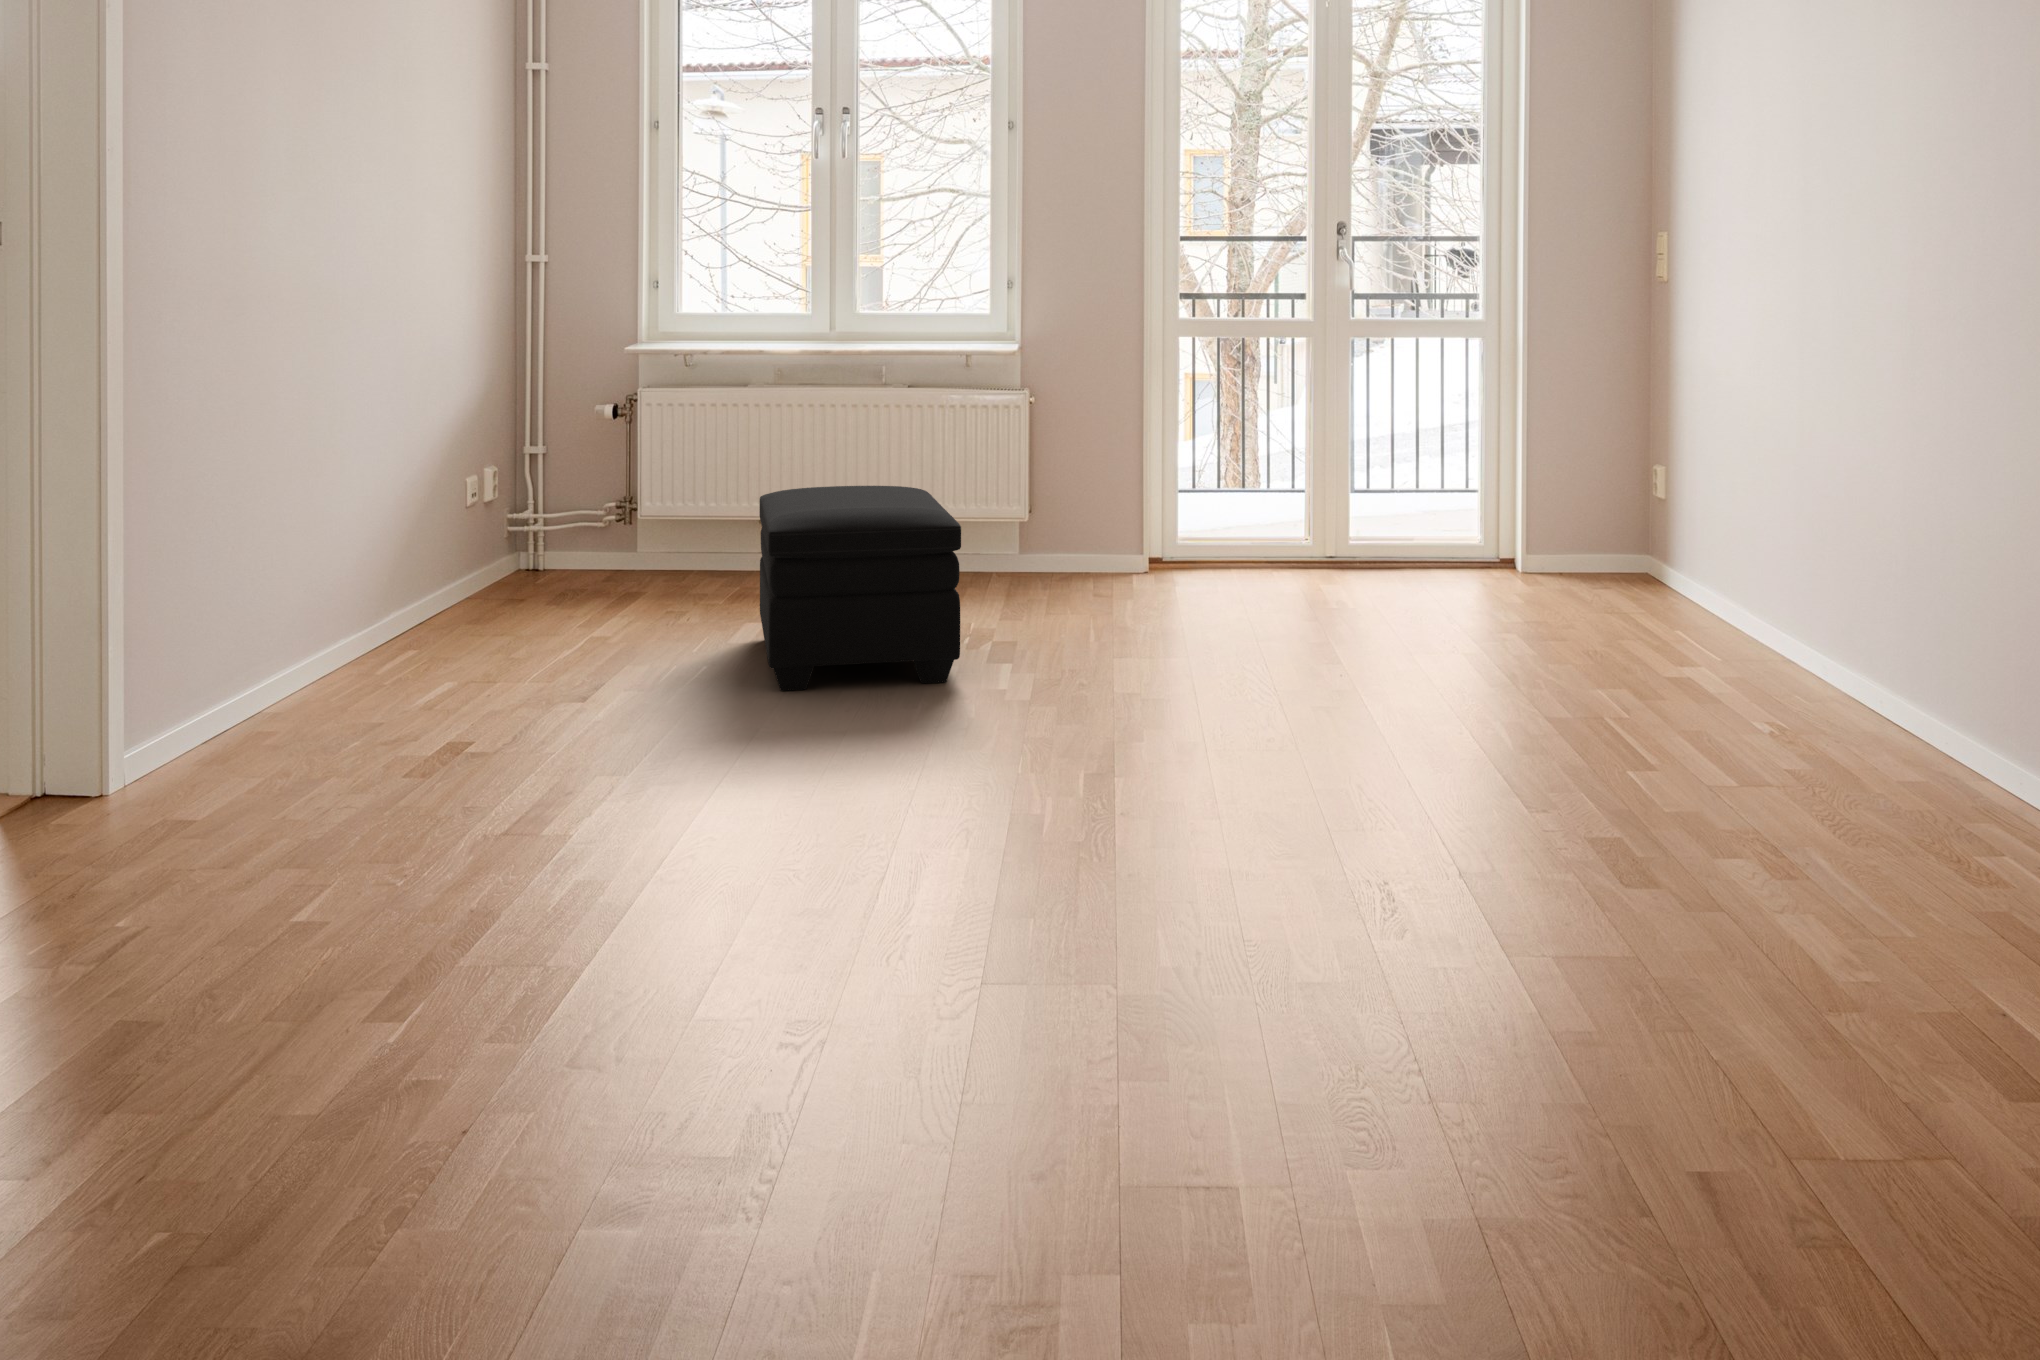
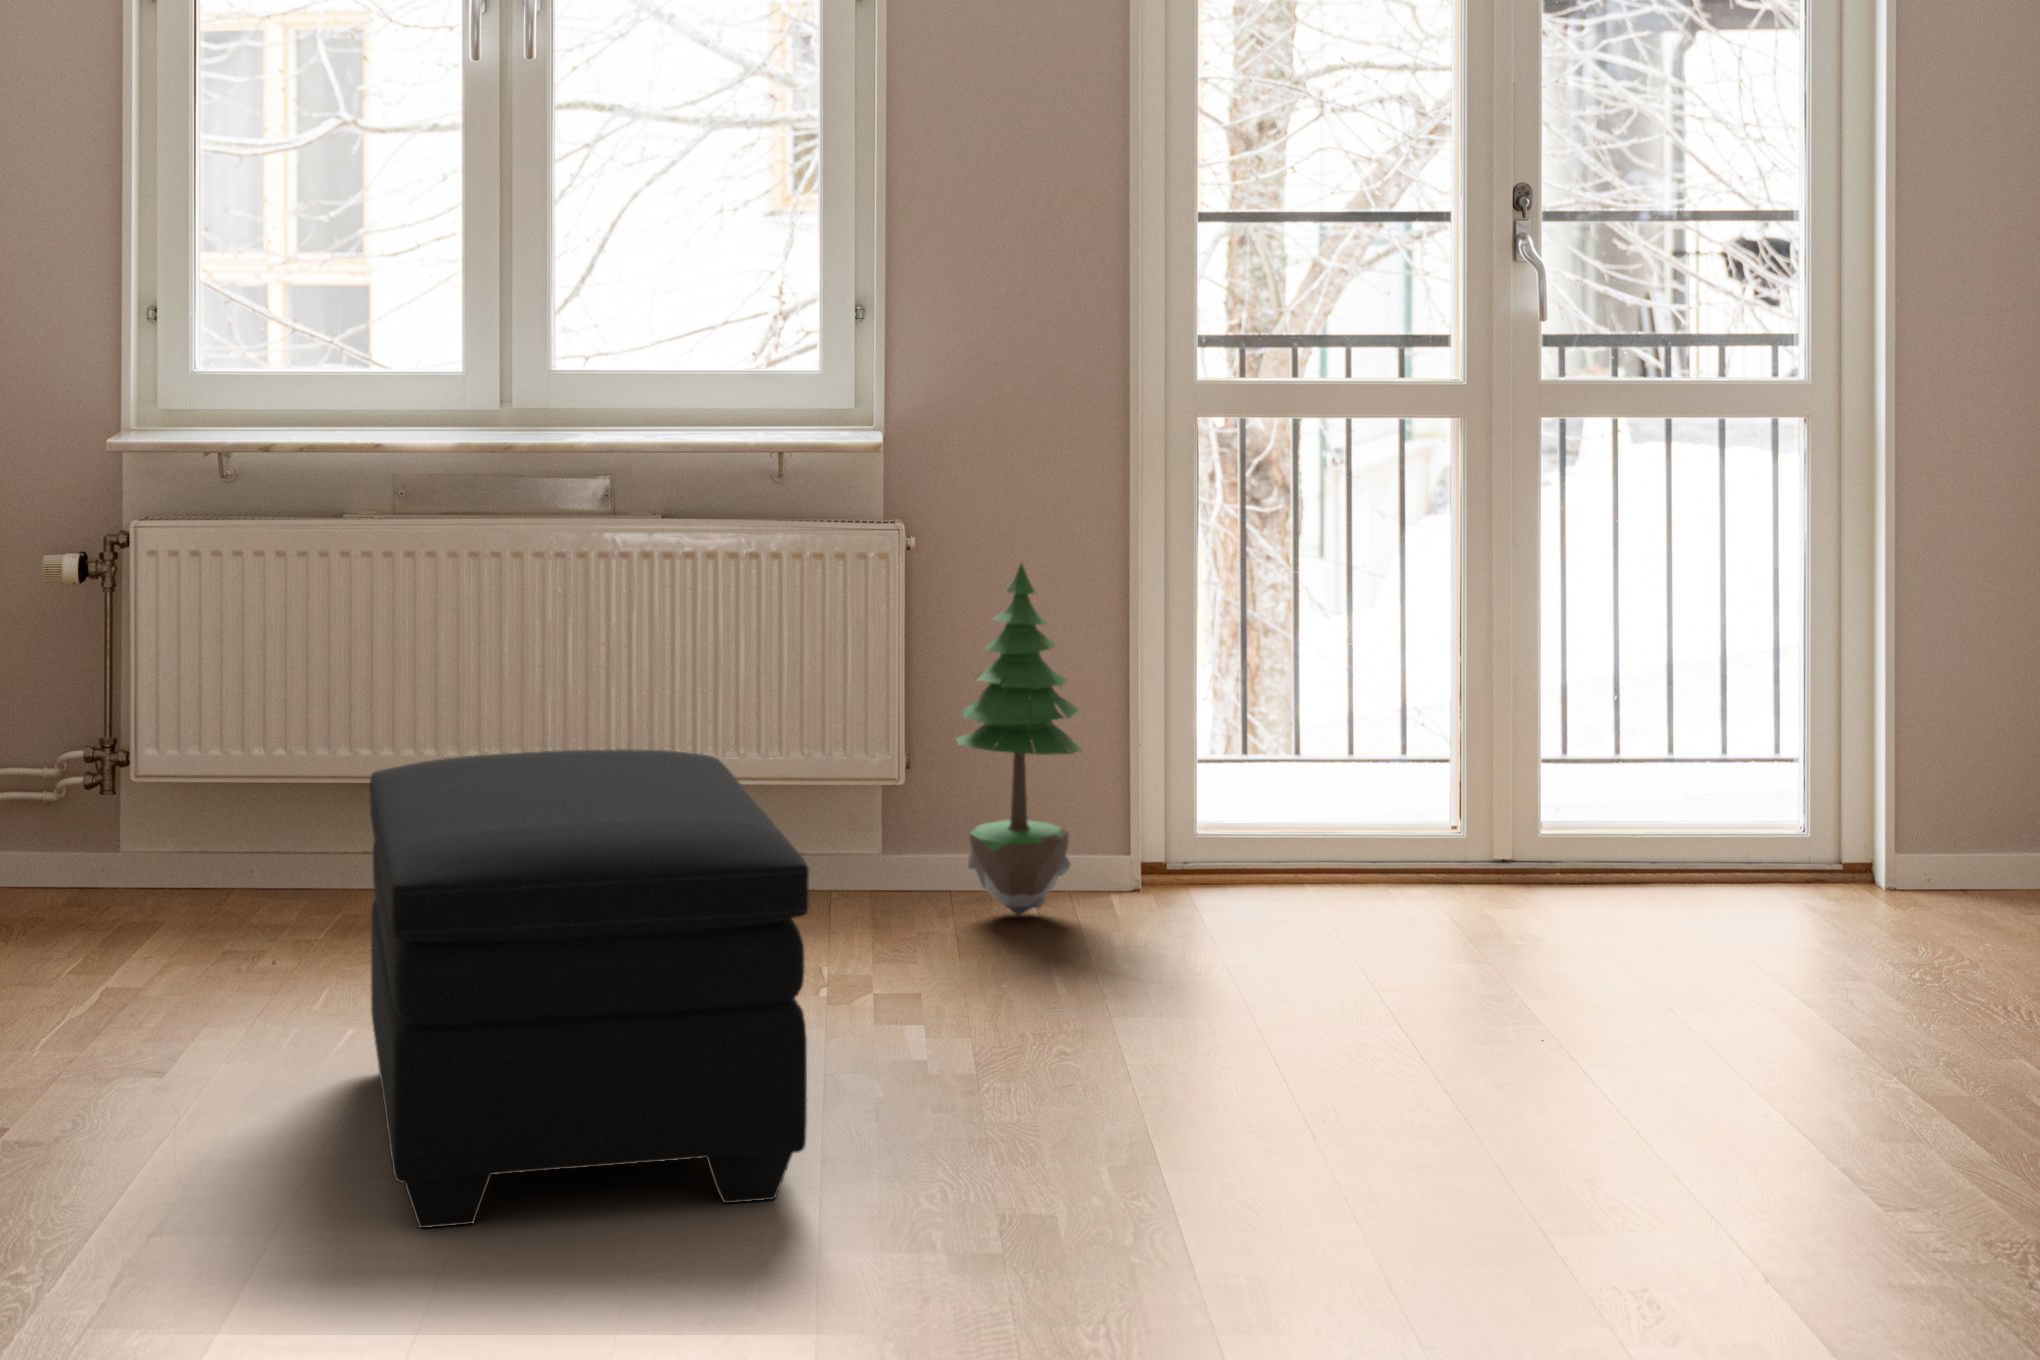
potted tree: none [1053,406,1116,584] -> present [957,563,1082,916]

